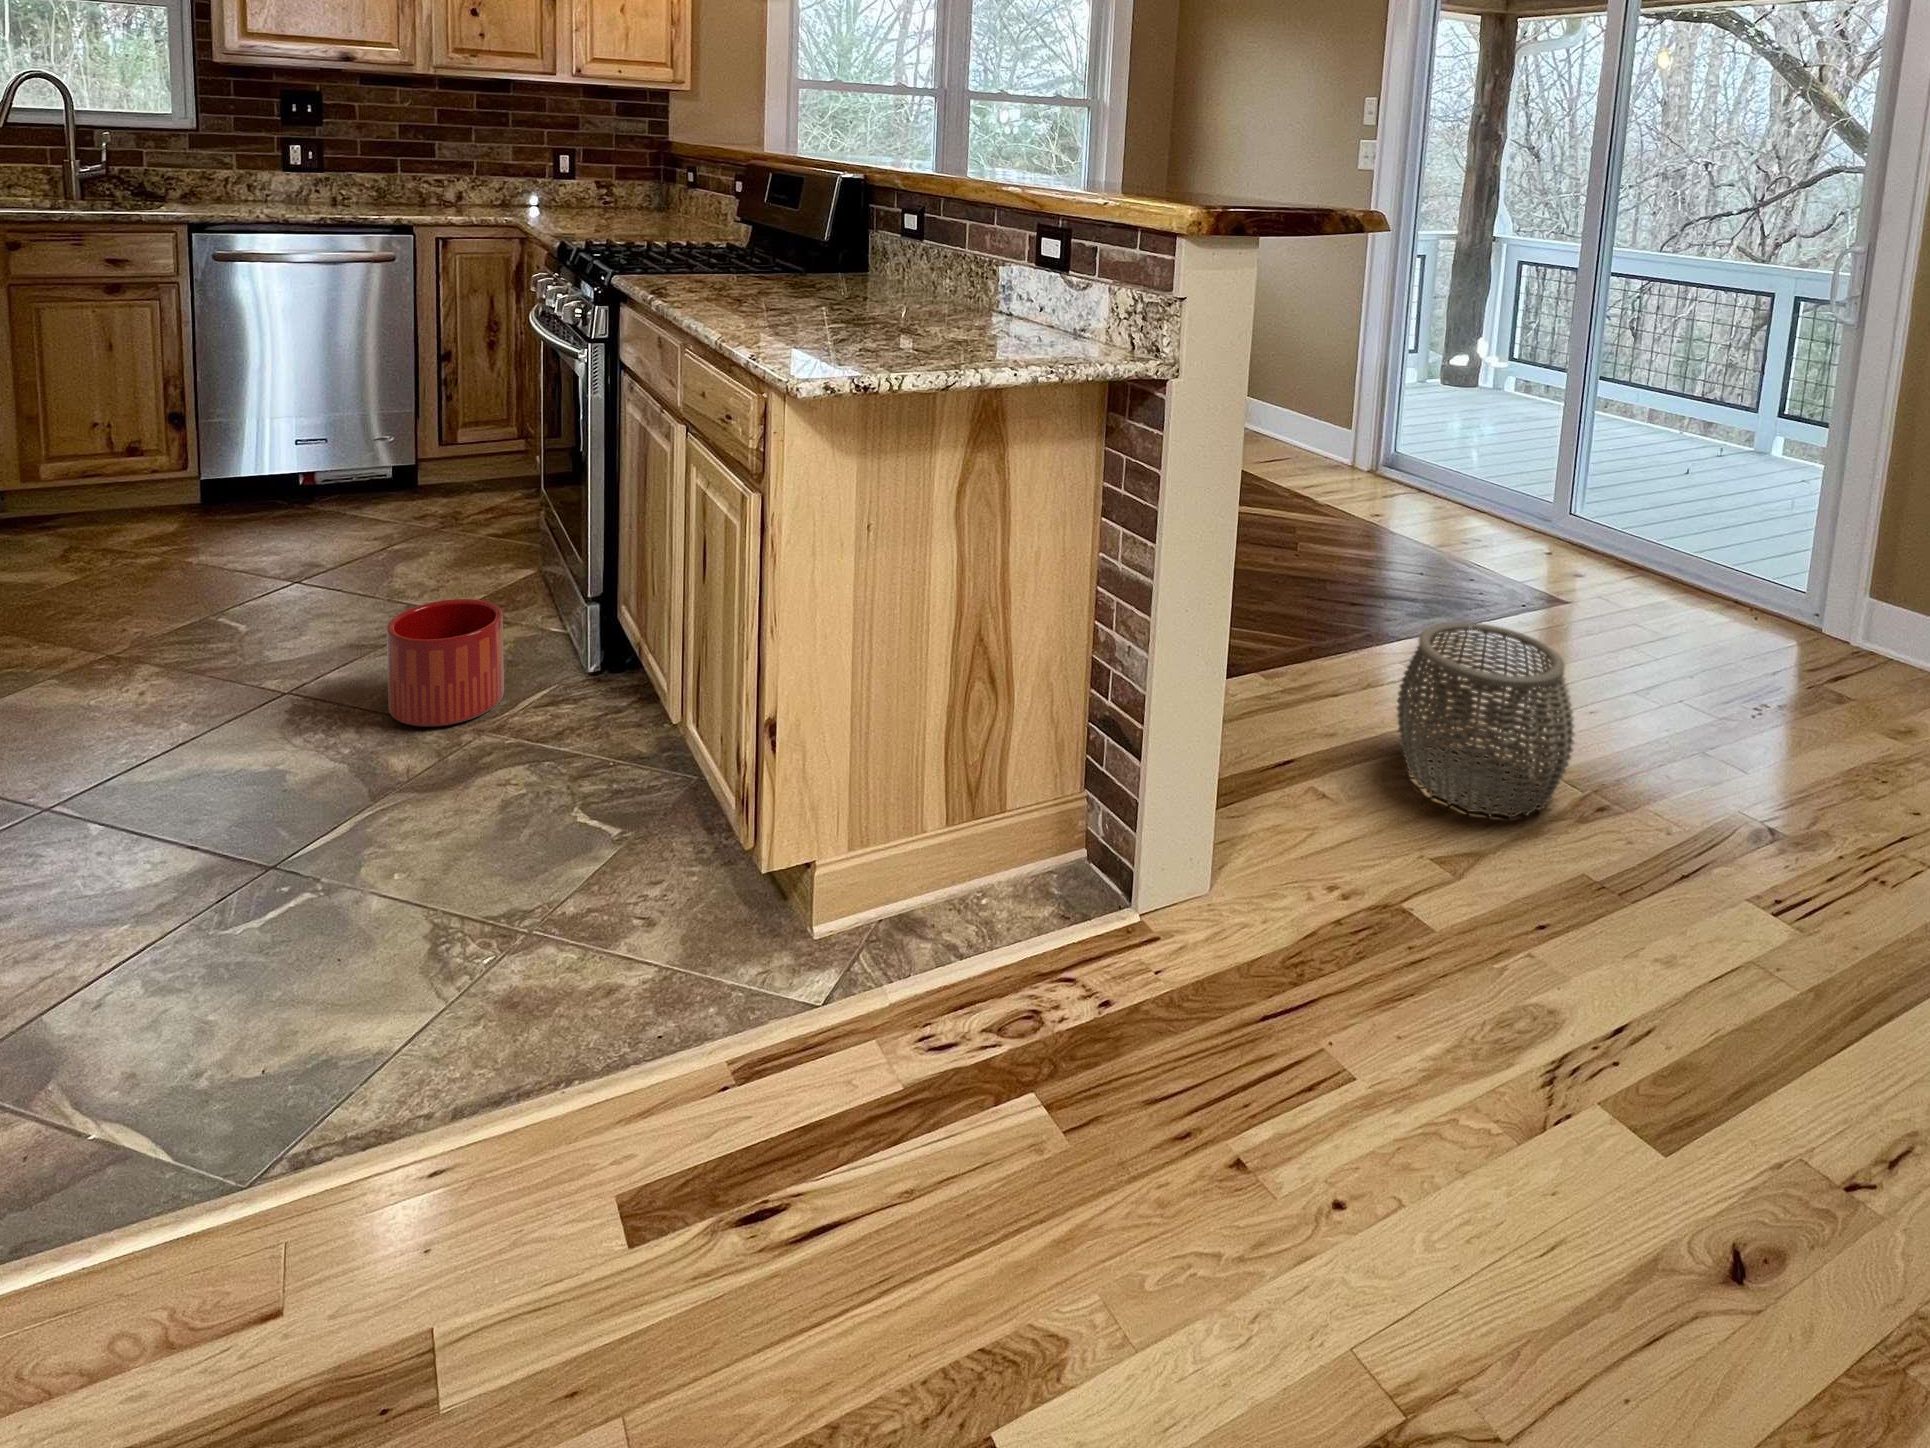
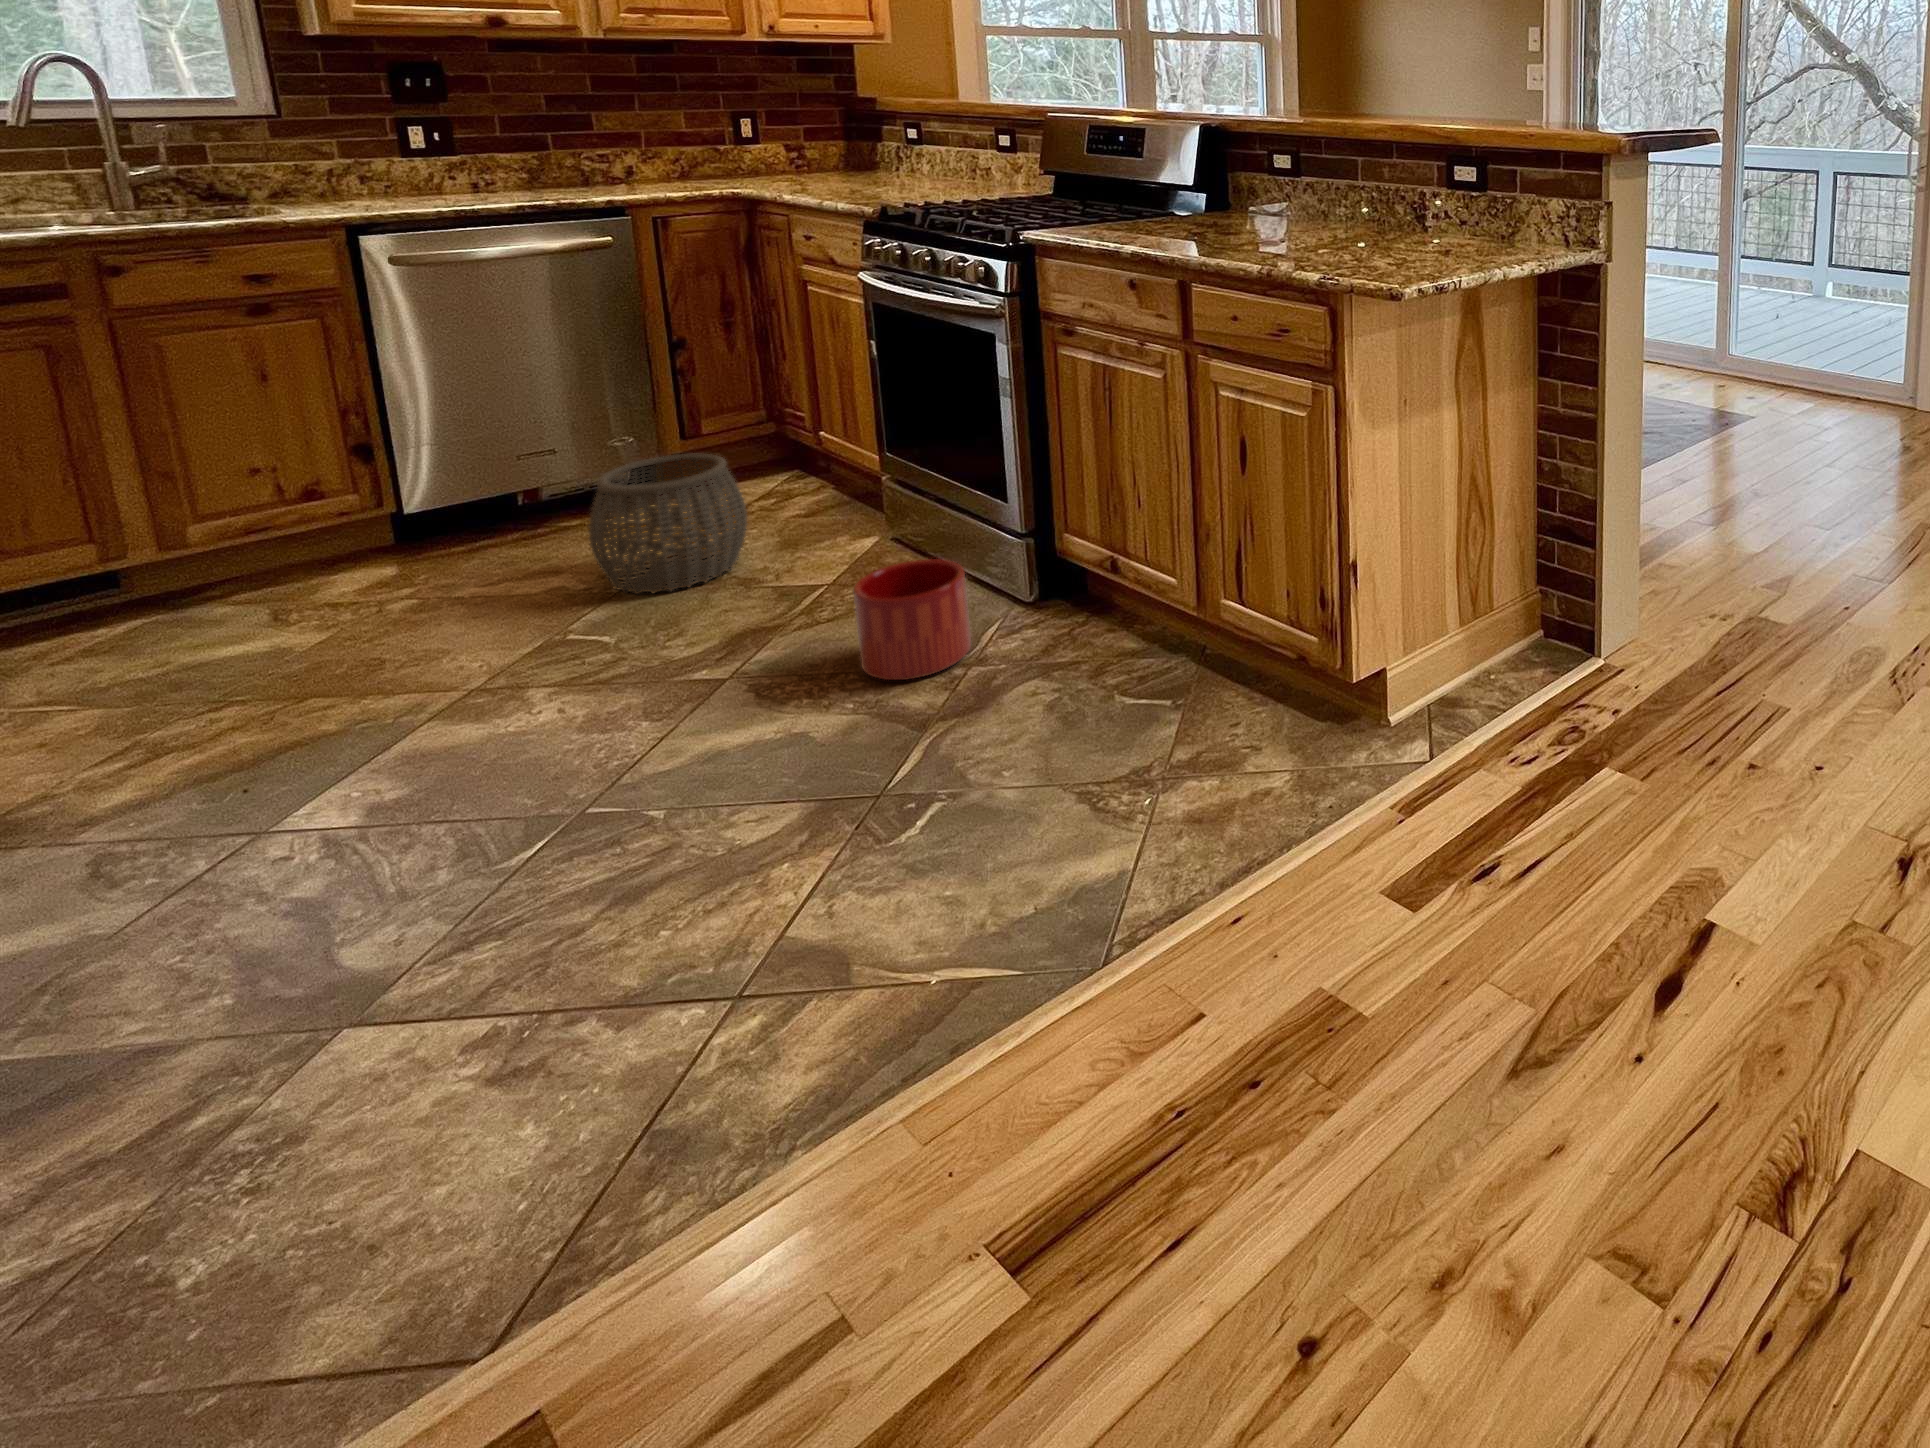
woven basket: present [1397,622,1574,818] -> present [588,454,747,594]

